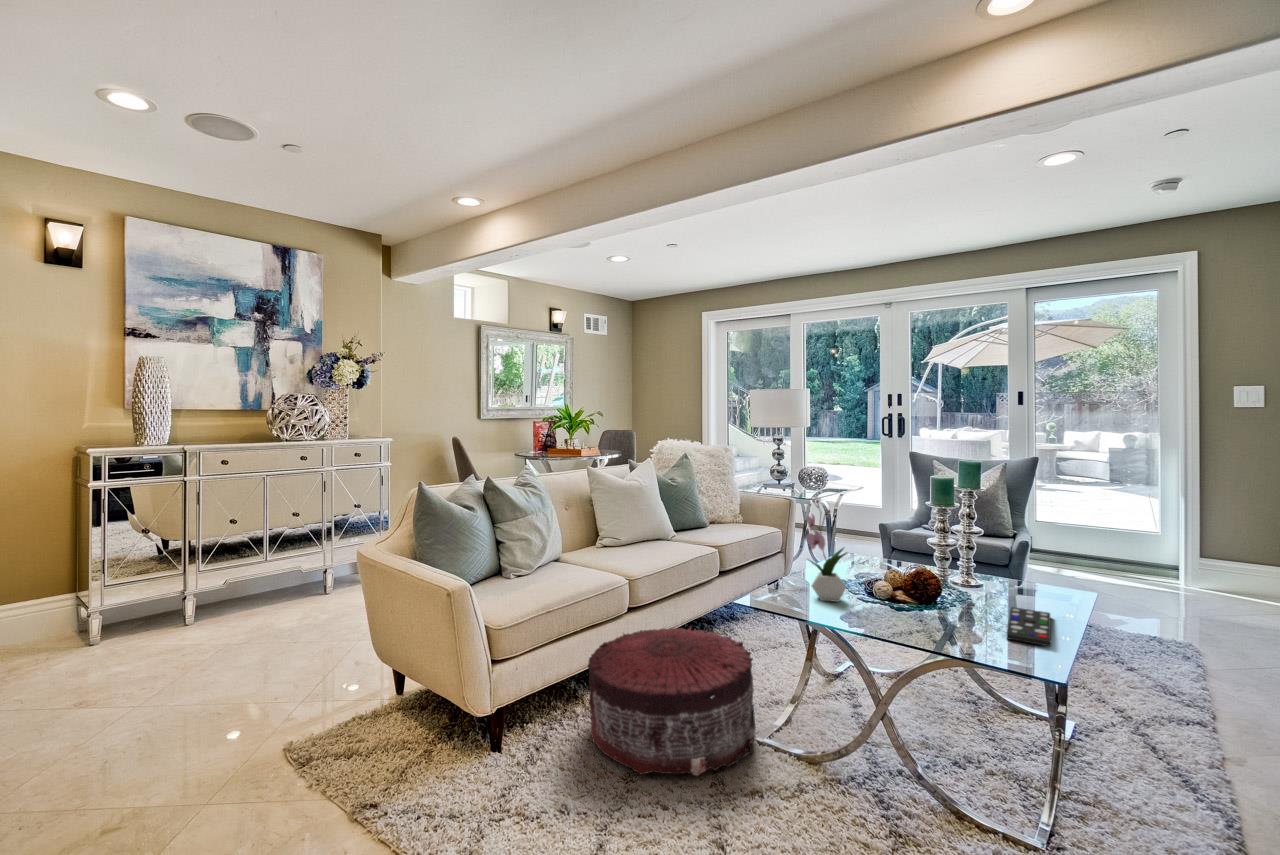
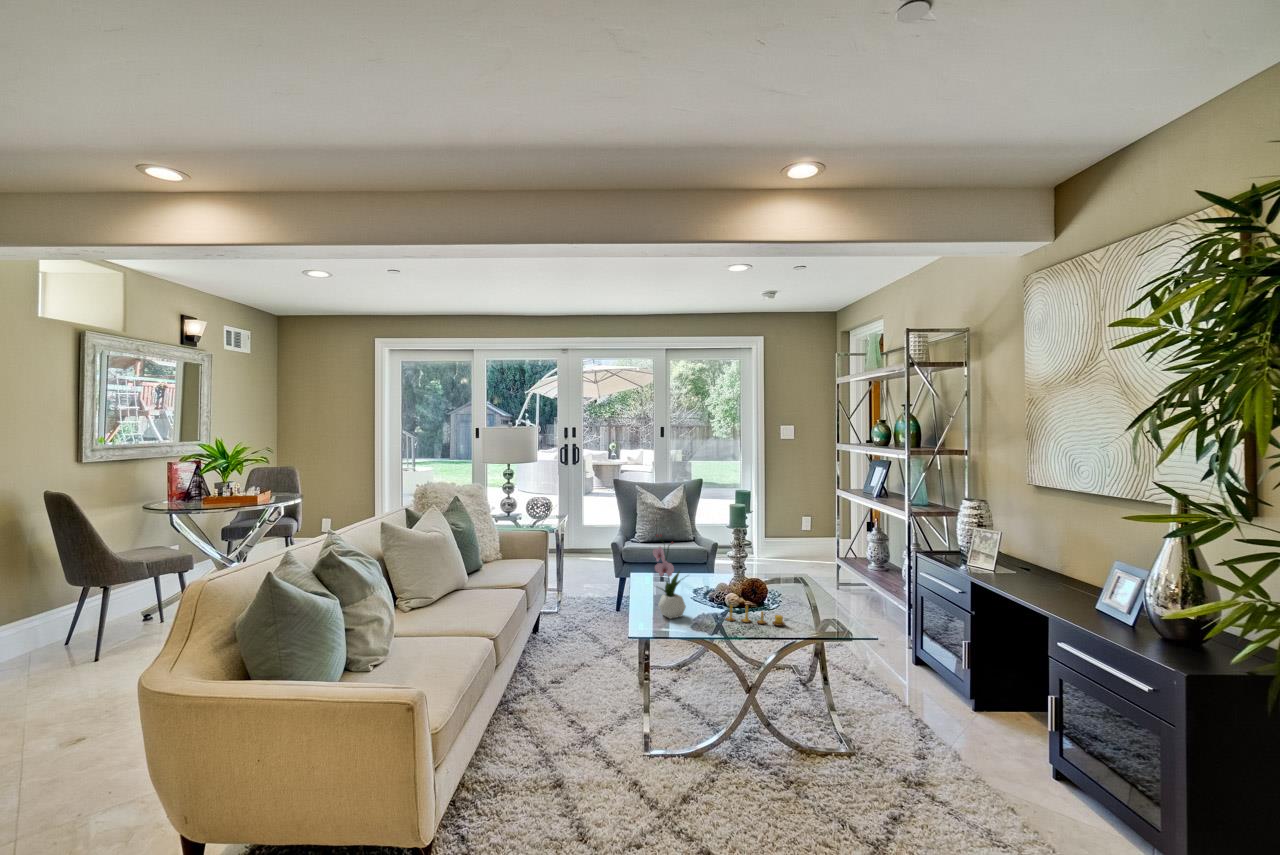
candle: none [892,596,971,640] -> present [726,605,785,626]
remote control: present [1007,607,1051,646] -> none [775,595,824,619]
pouf: present [588,628,756,776] -> none [487,669,658,824]

